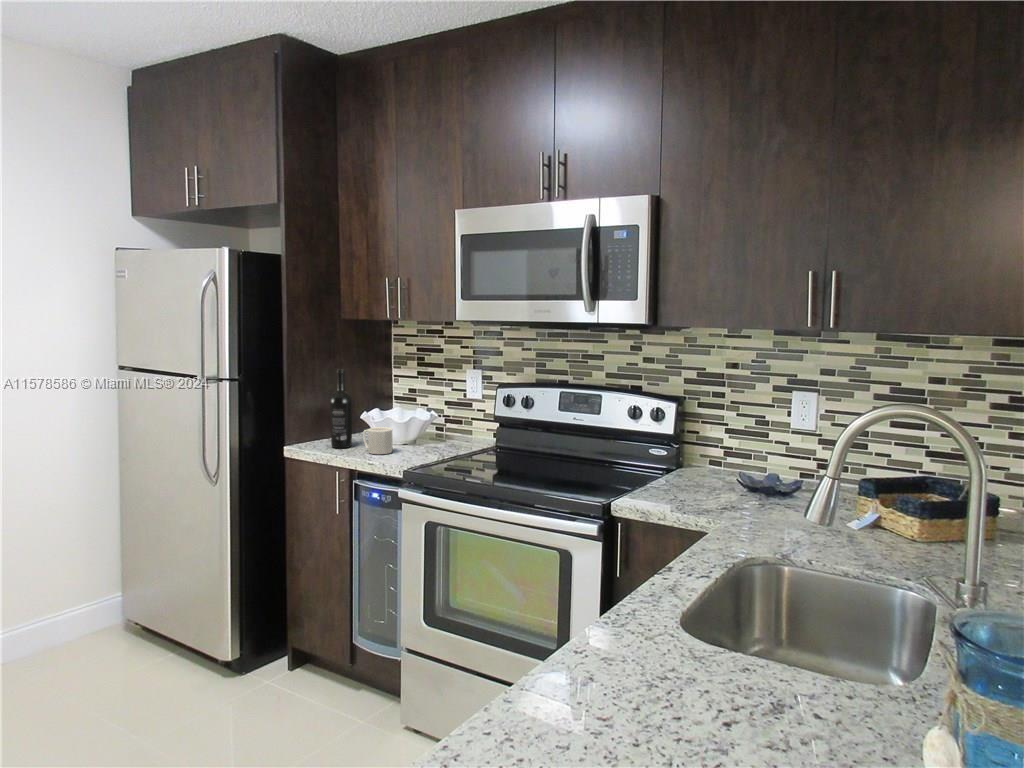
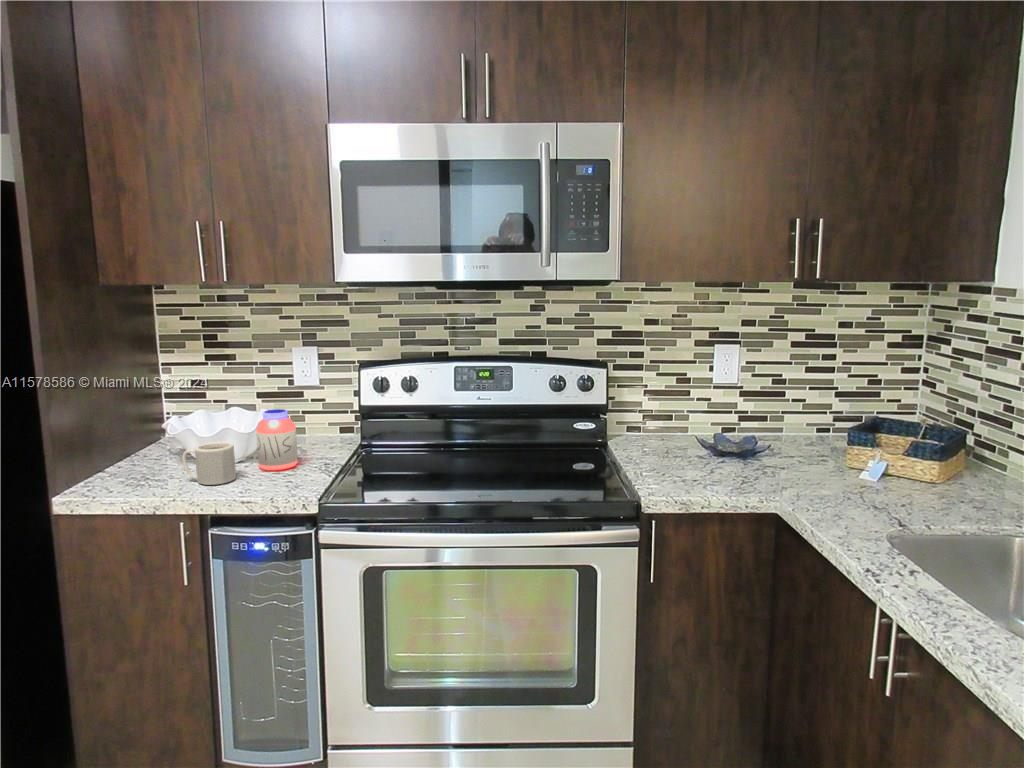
wine bottle: present [330,369,352,448] -> none [111,361,155,486]
jar: none [412,411,438,453] -> present [256,409,298,470]

